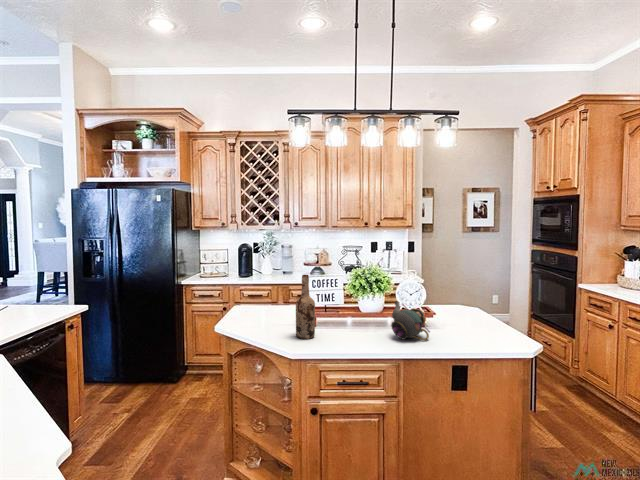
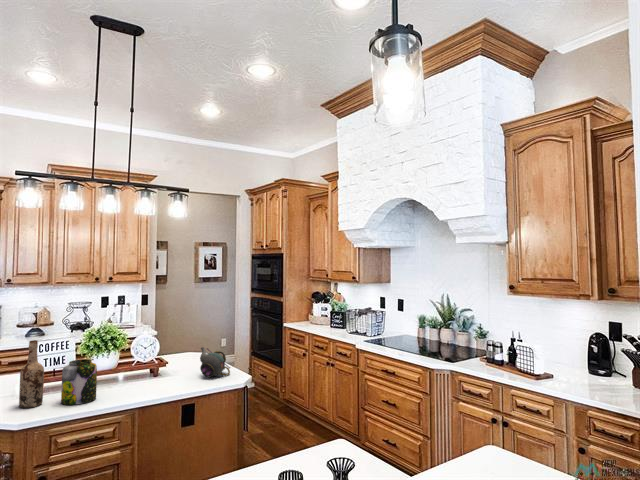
jar: none [330,299,361,344] -> present [61,359,97,405]
teapot: present [391,302,430,341] -> present [200,347,230,378]

